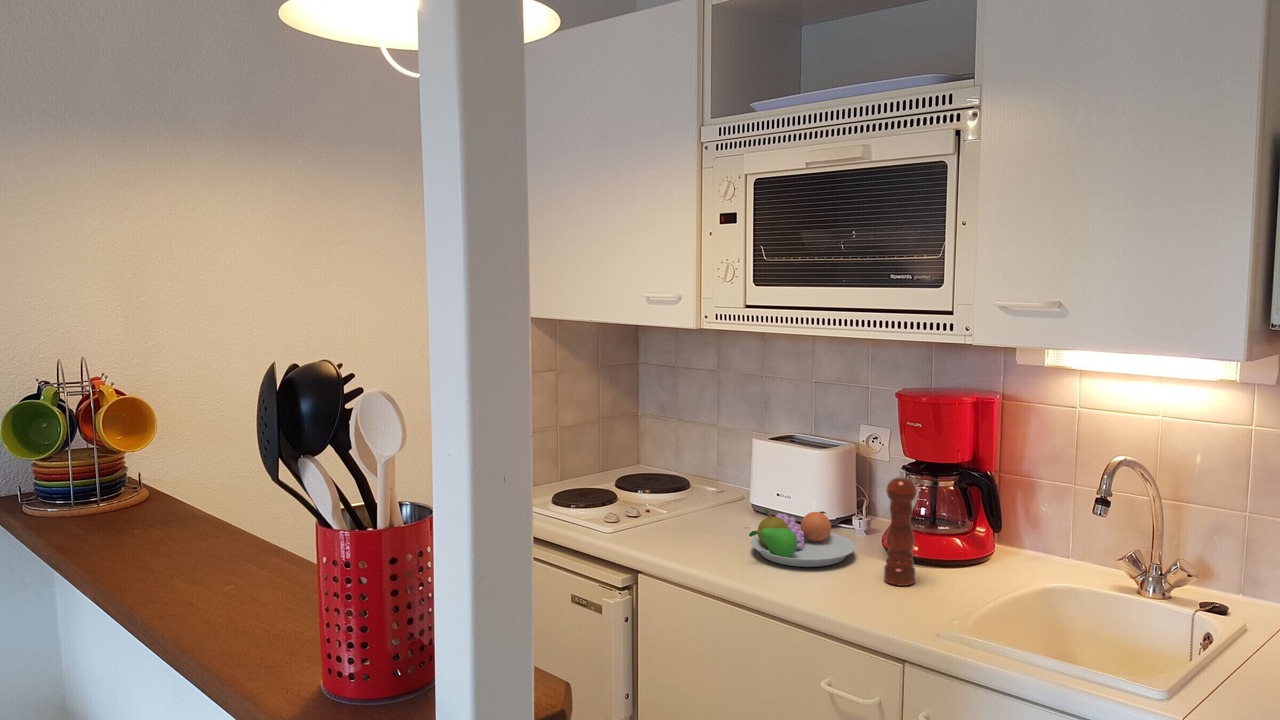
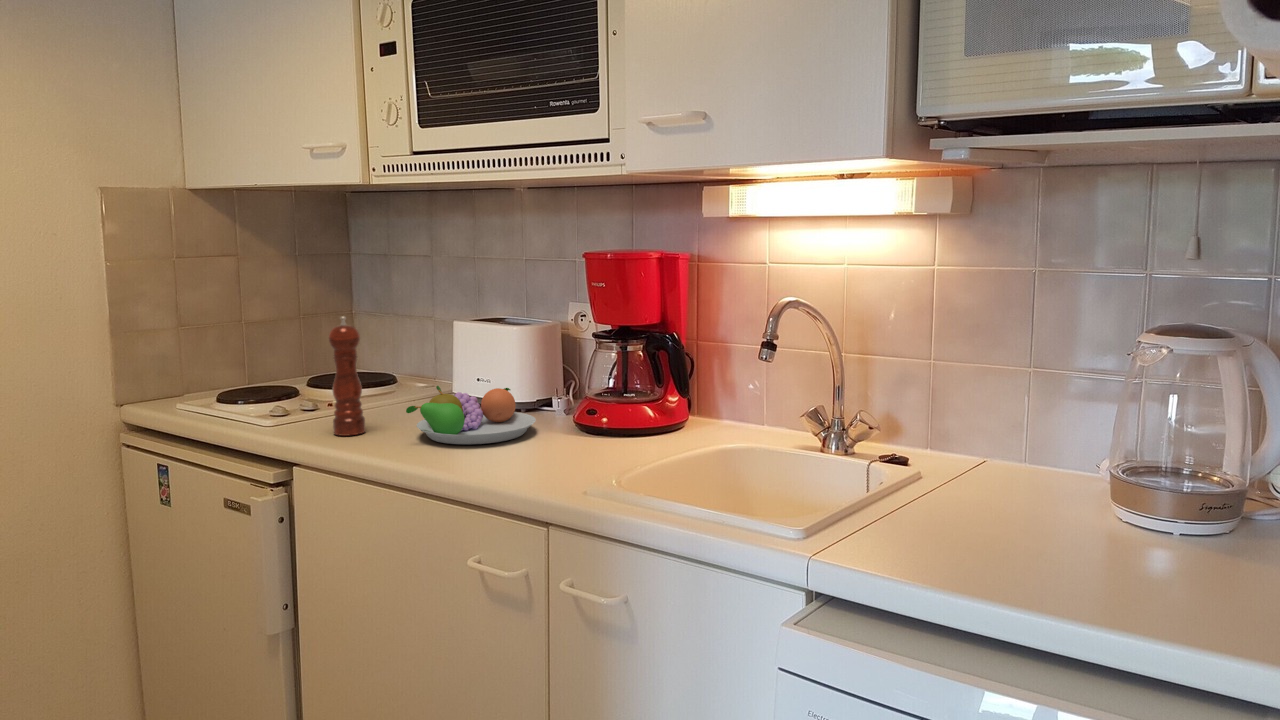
pepper mill: present [884,470,917,586] -> present [329,316,366,436]

